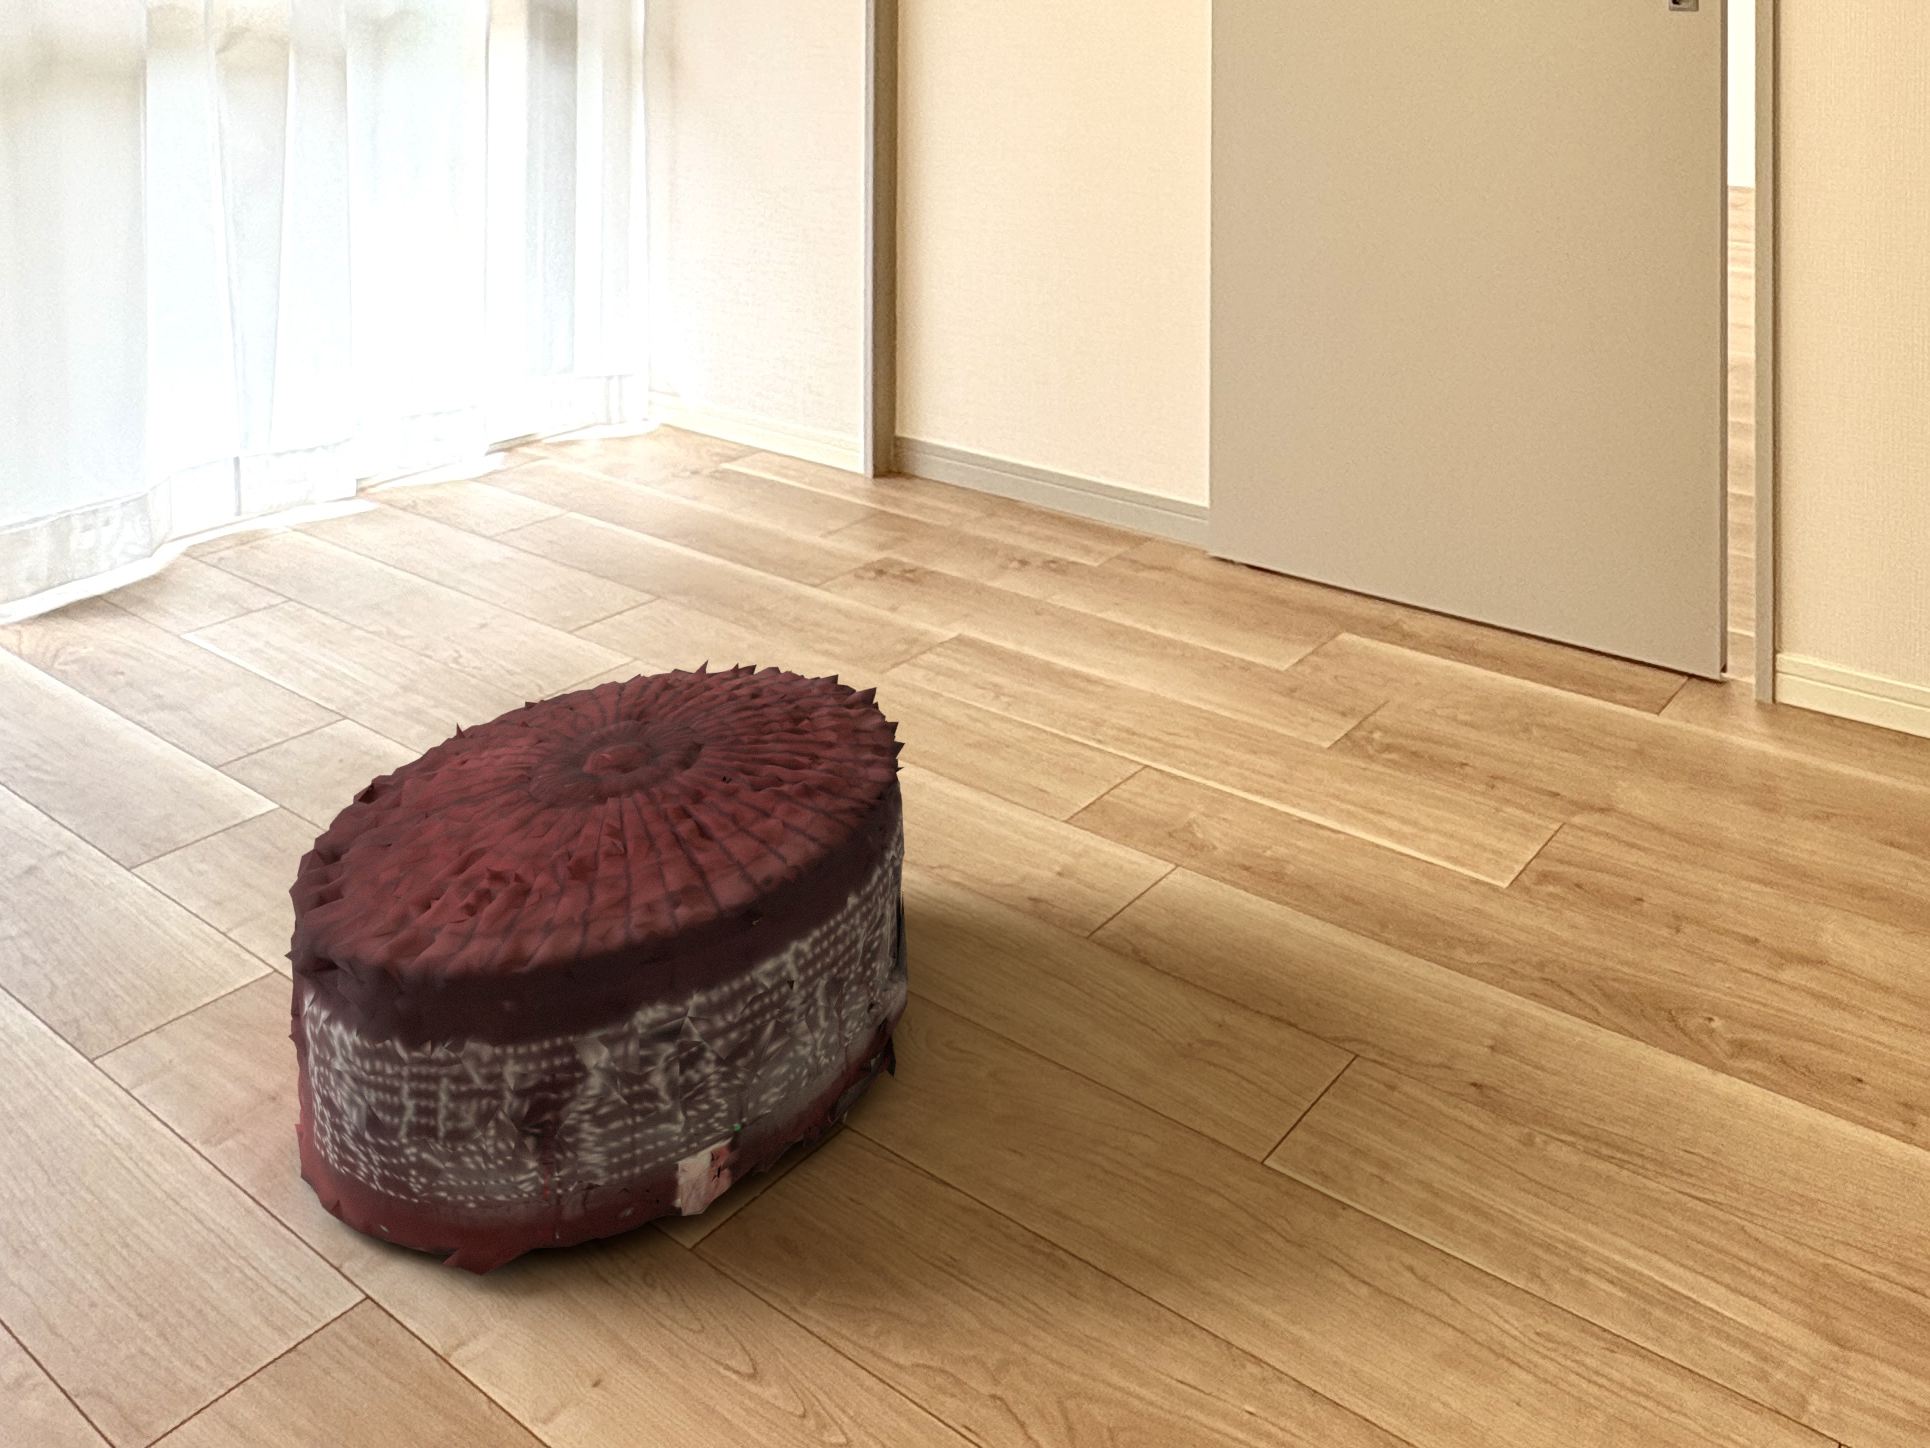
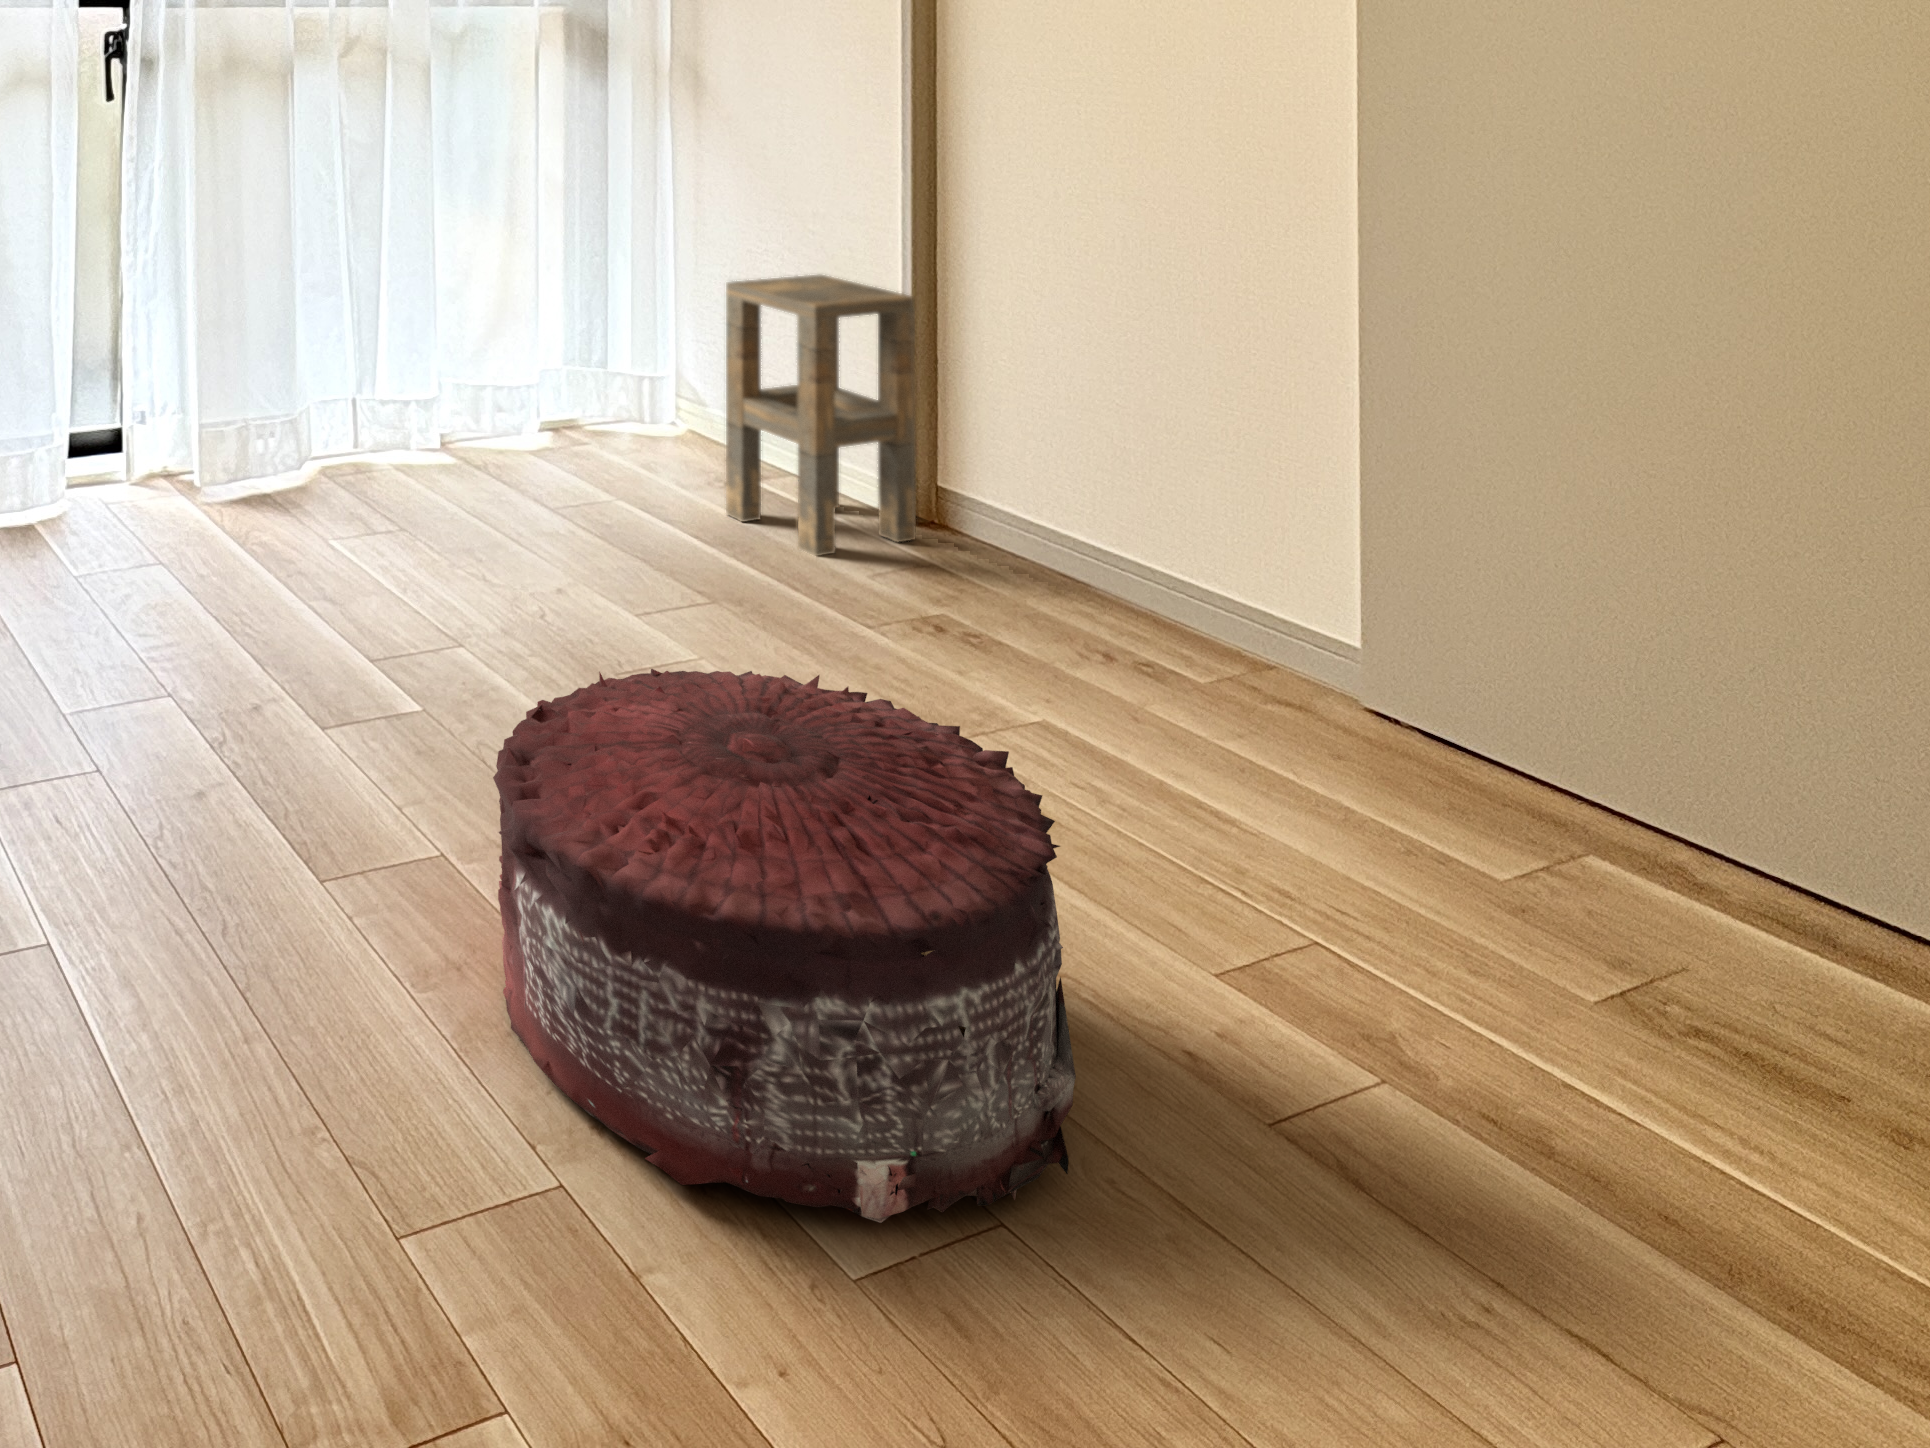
side table: none [693,246,879,525] -> present [726,275,916,556]

